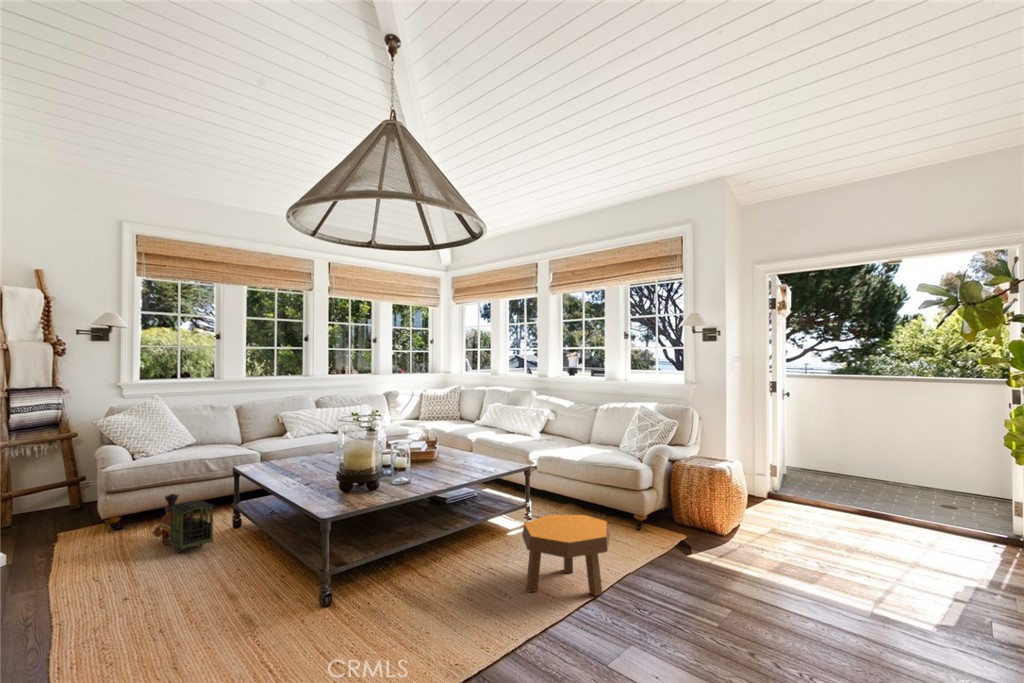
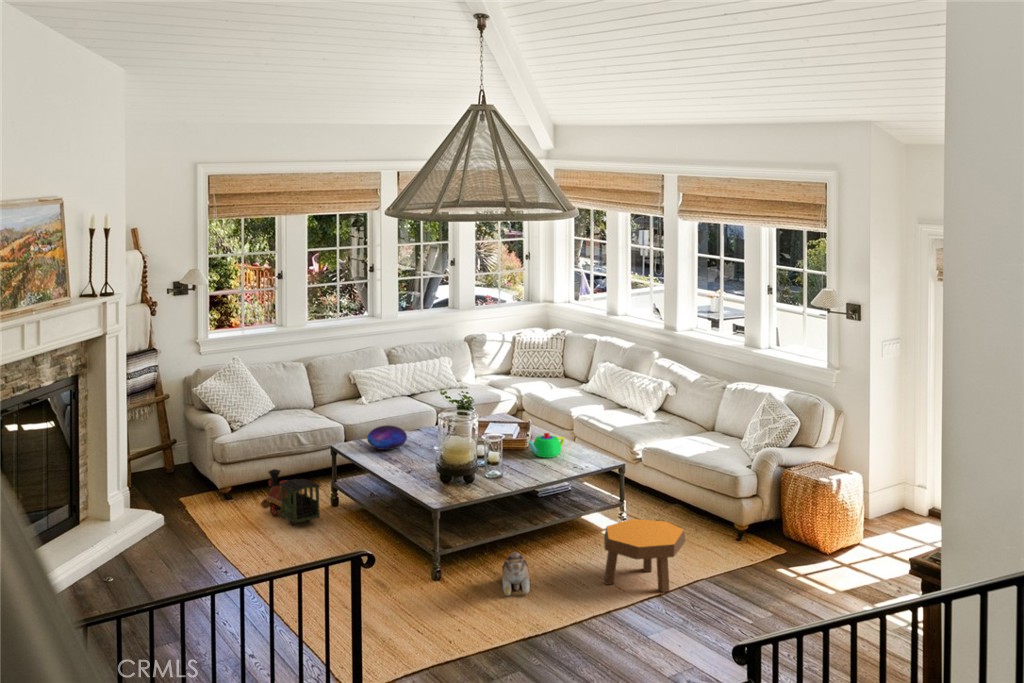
teapot: none [433,442,469,465] -> present [527,433,564,458]
decorative orb: none [275,444,316,468] -> present [367,425,407,450]
plush toy: none [409,560,443,619] -> present [502,552,530,596]

